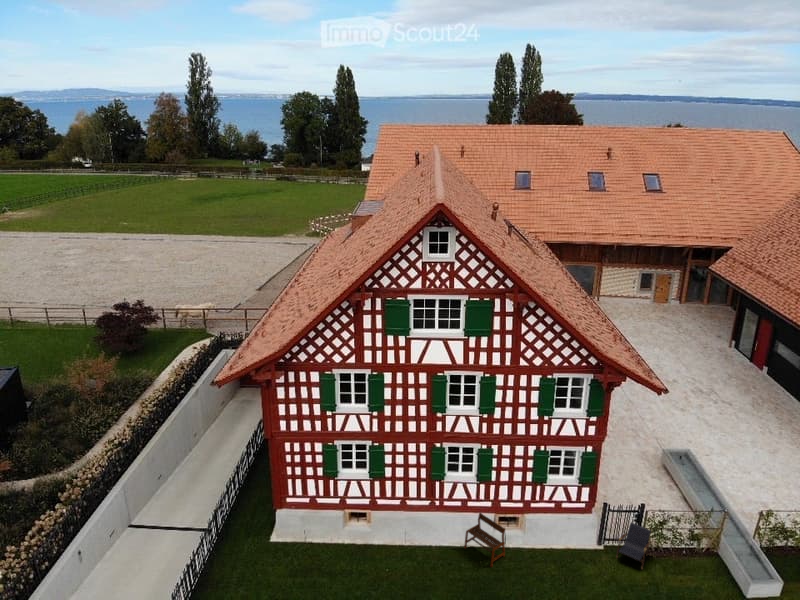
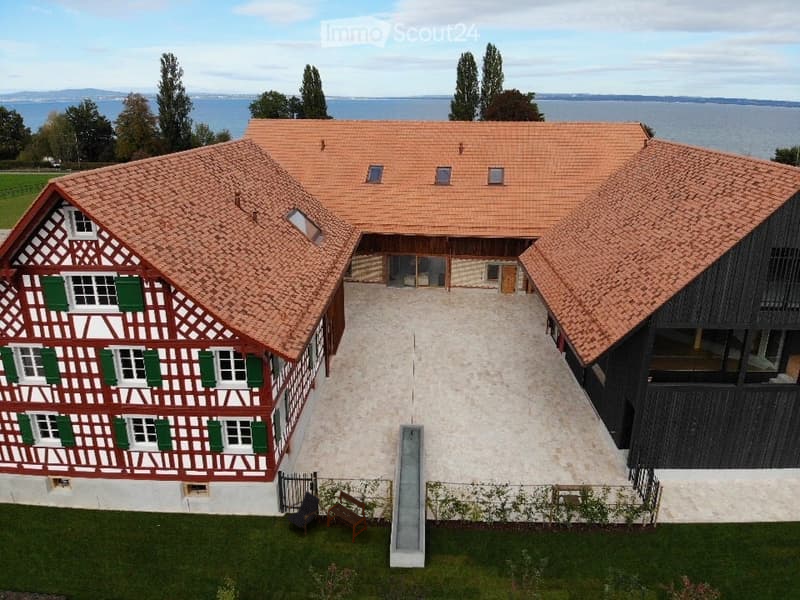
bench: present [464,513,505,567] -> present [327,490,367,543]

